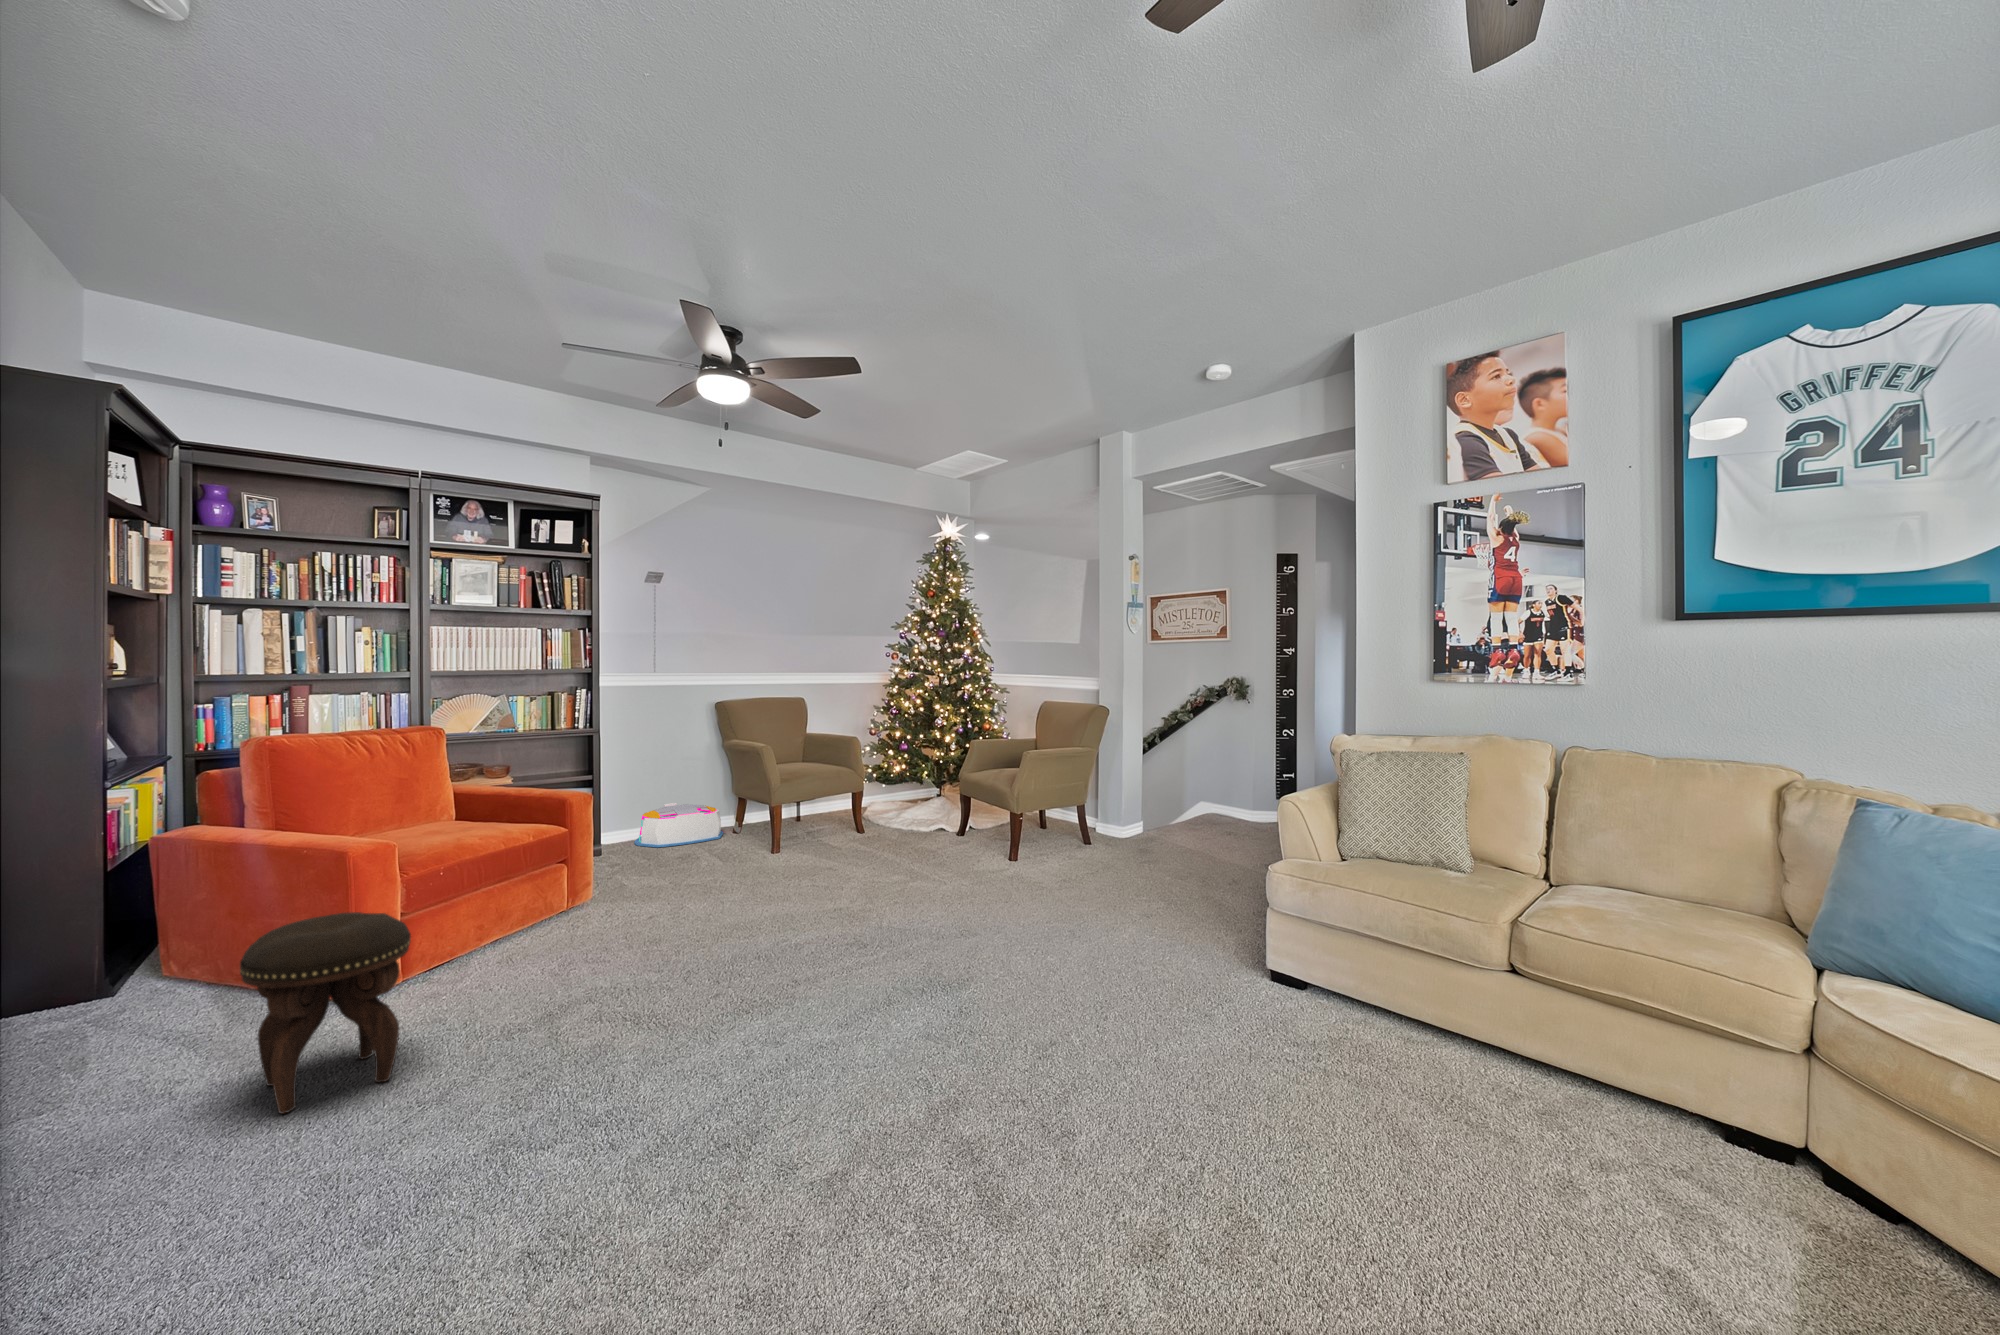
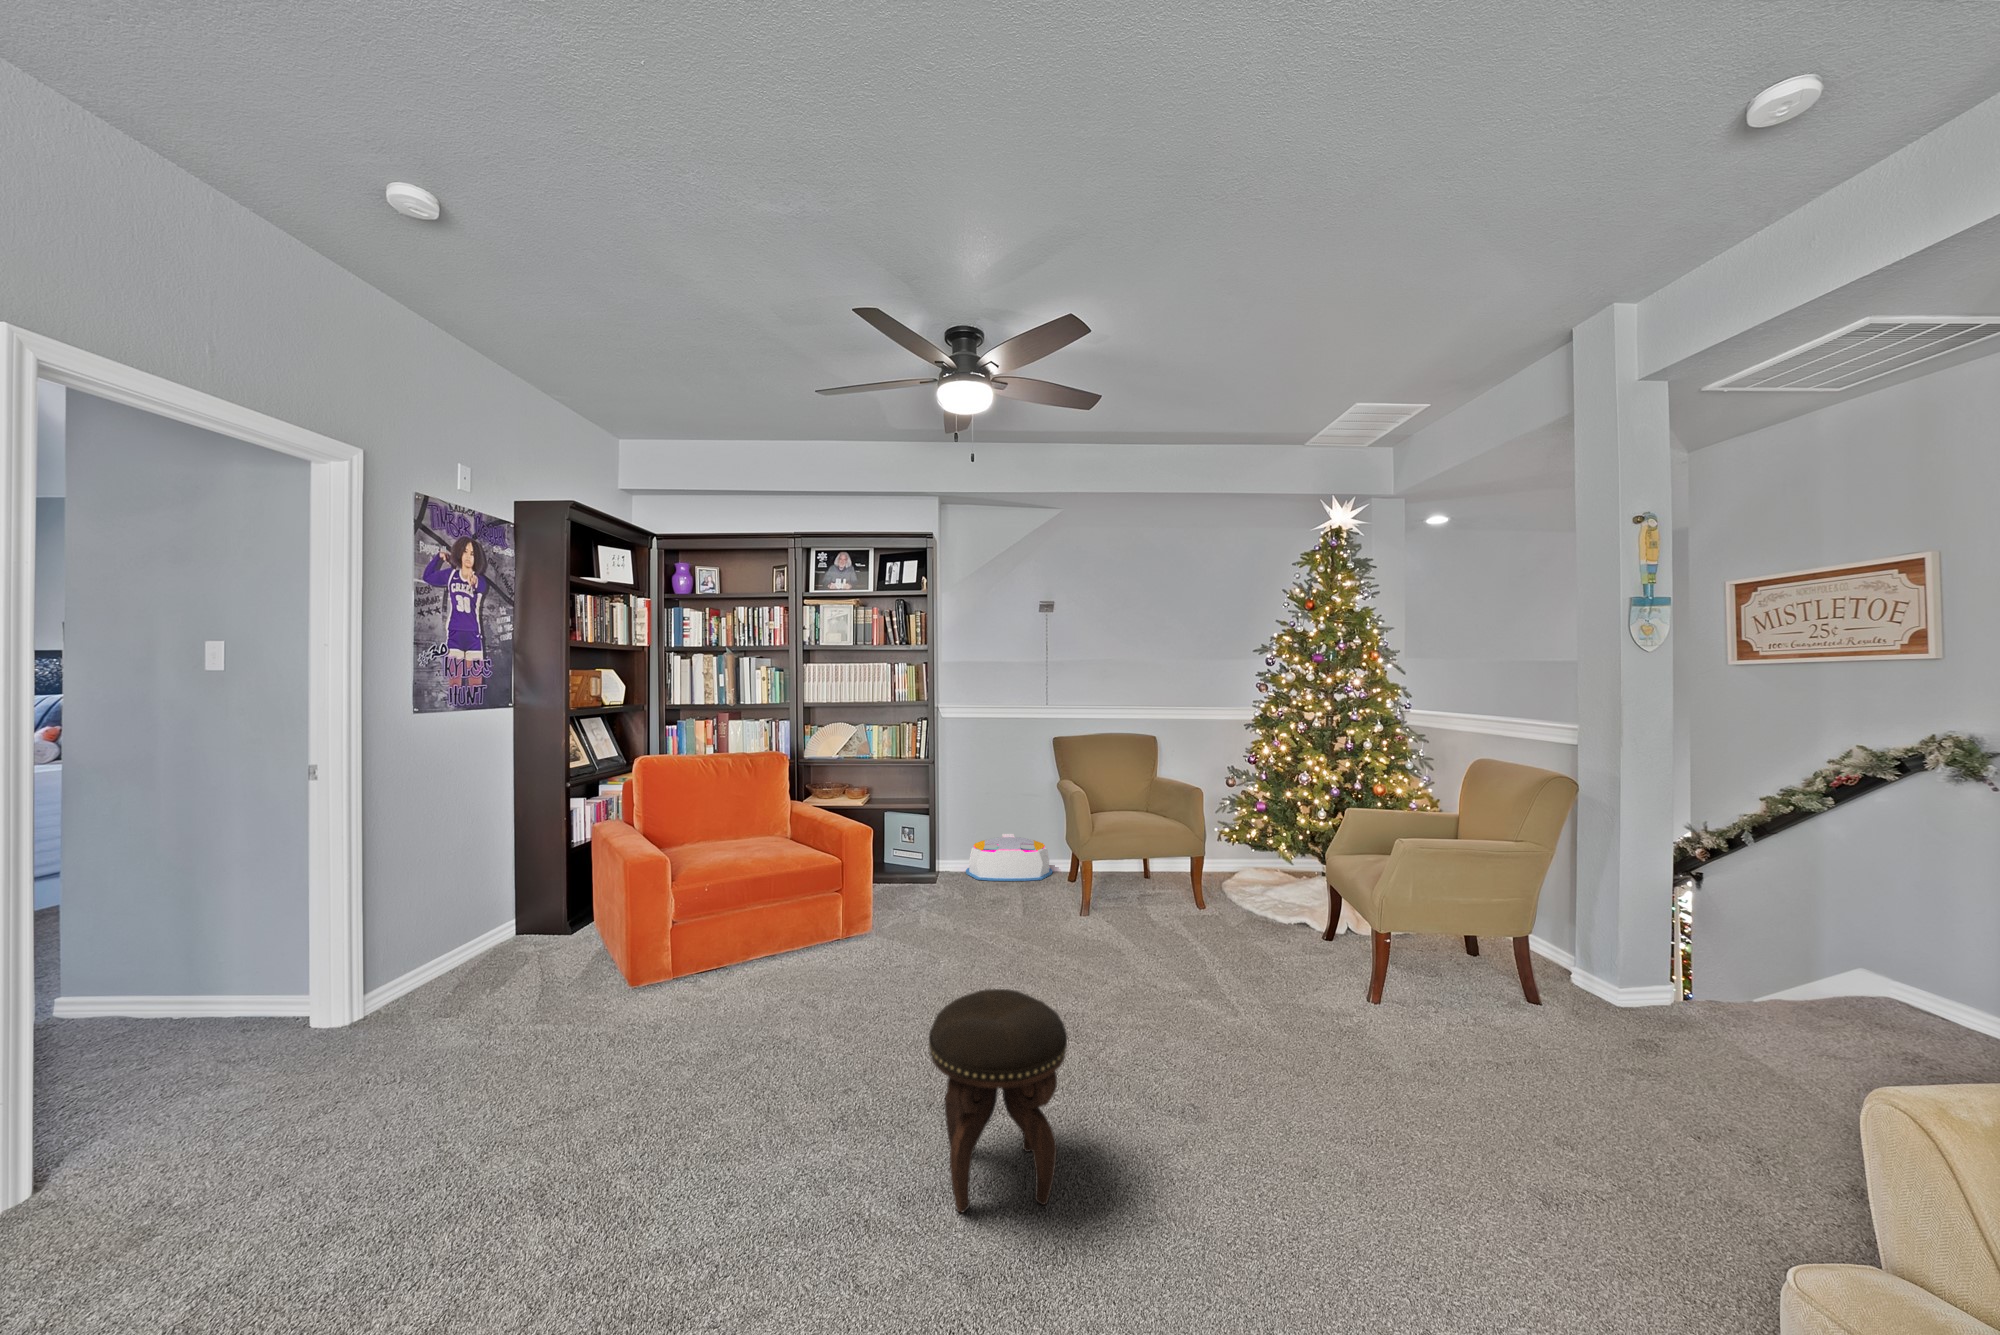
footstool: present [240,912,411,1114] -> present [929,989,1067,1213]

